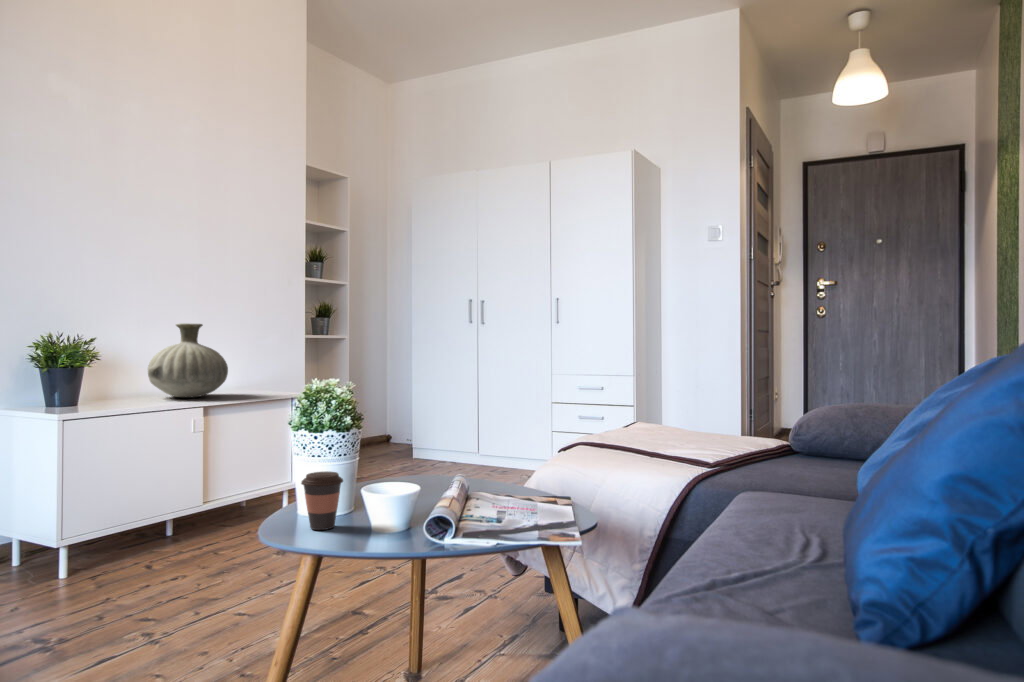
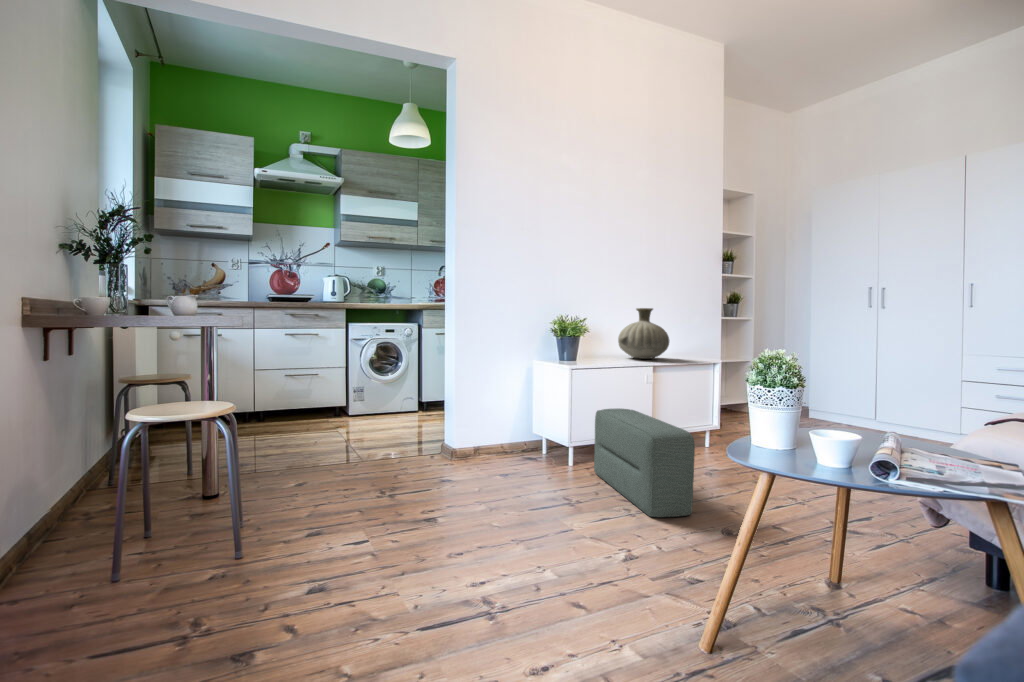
coffee cup: present [301,471,343,530] -> none [759,416,793,458]
pouf: none [97,477,243,640] -> present [594,409,695,517]

